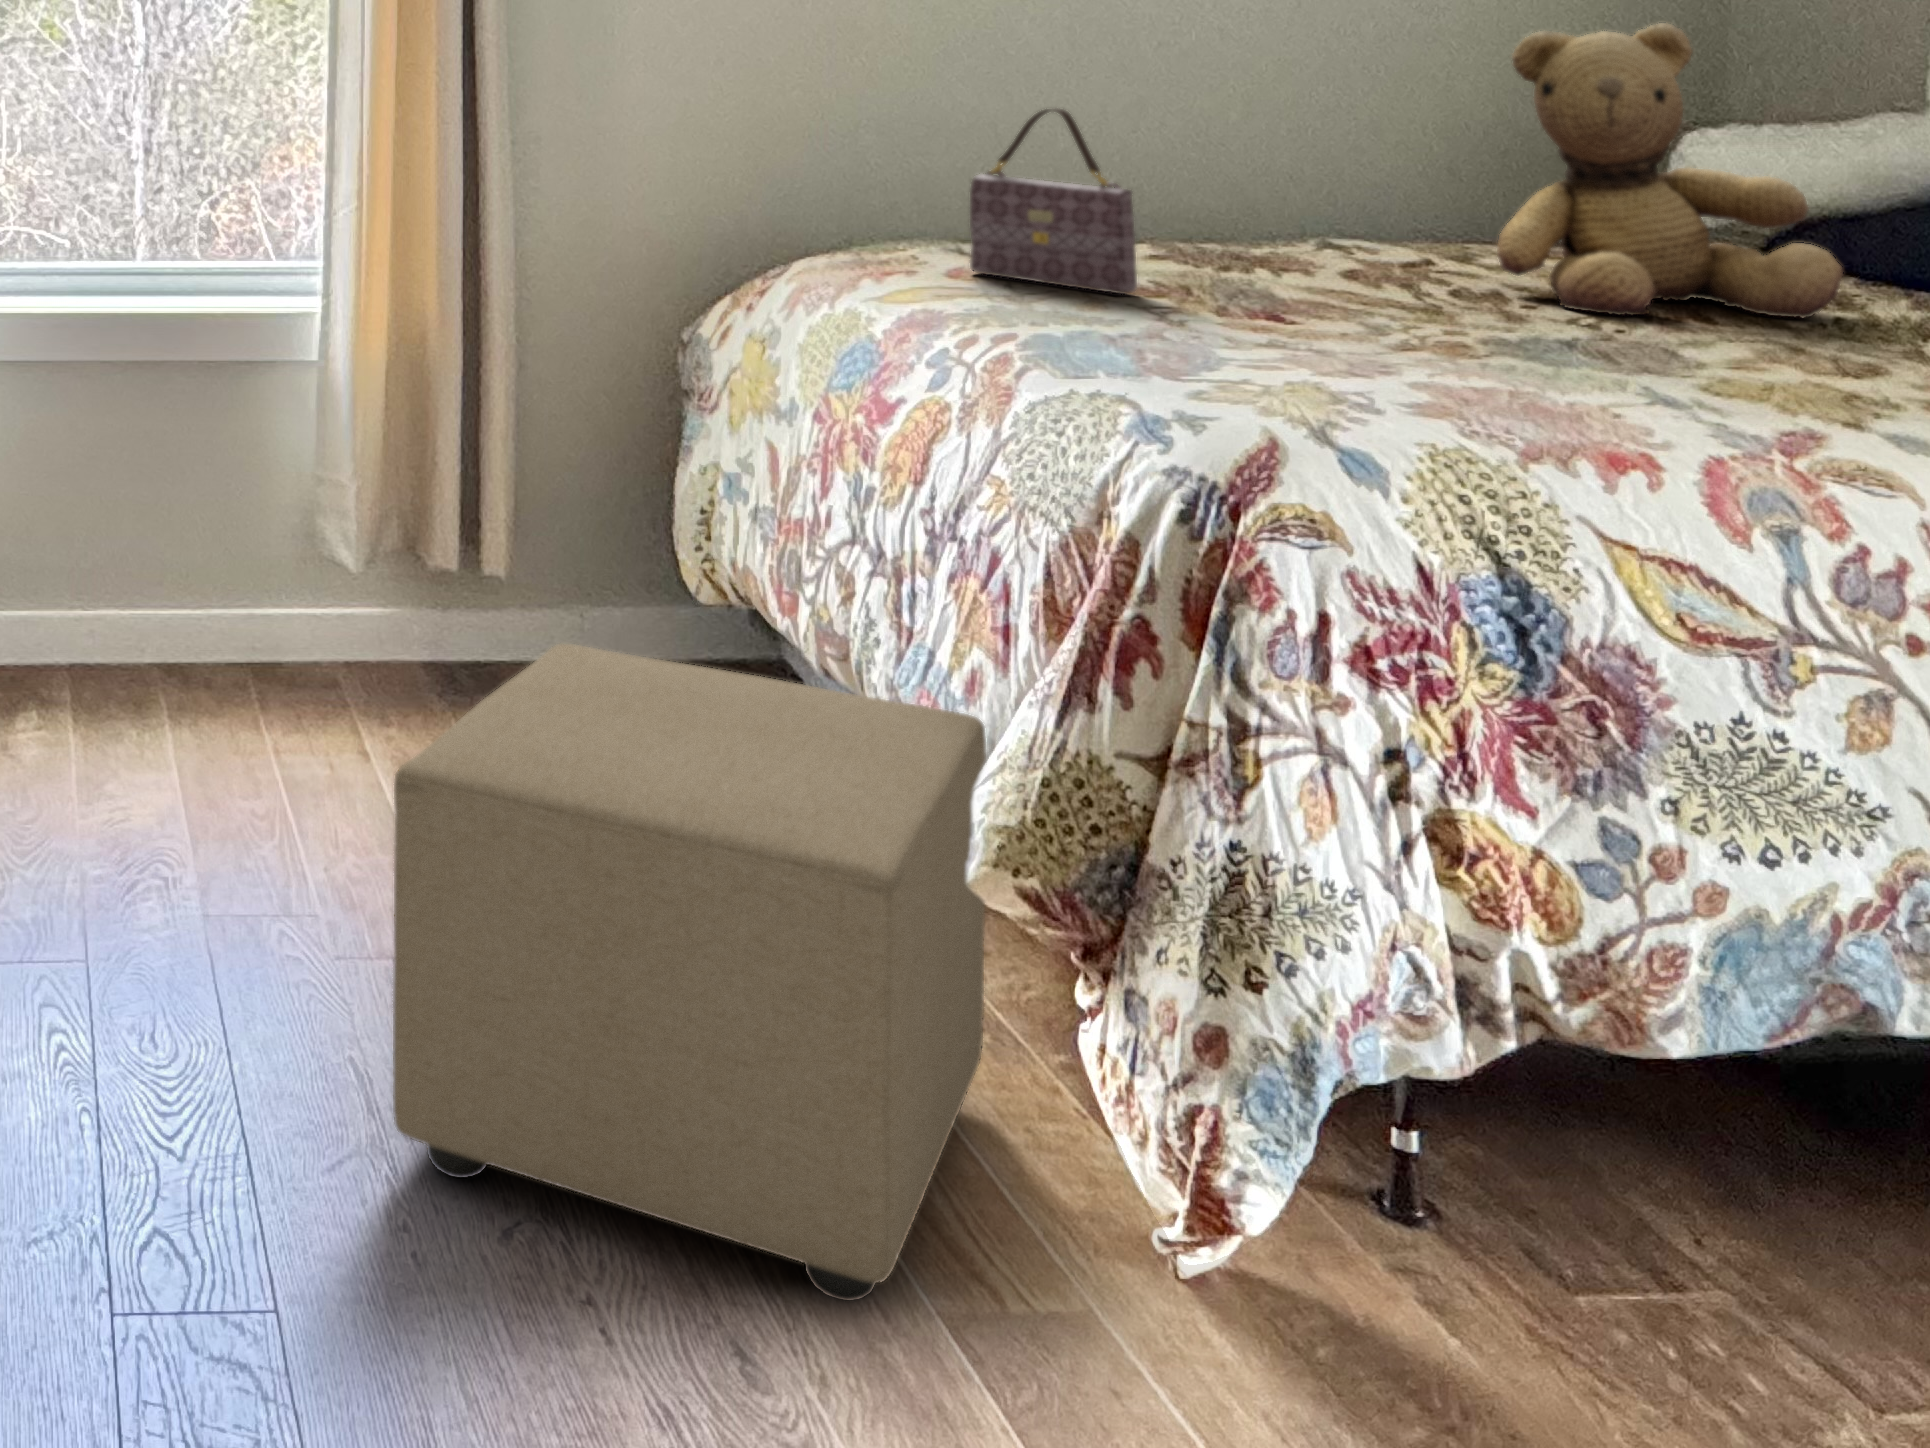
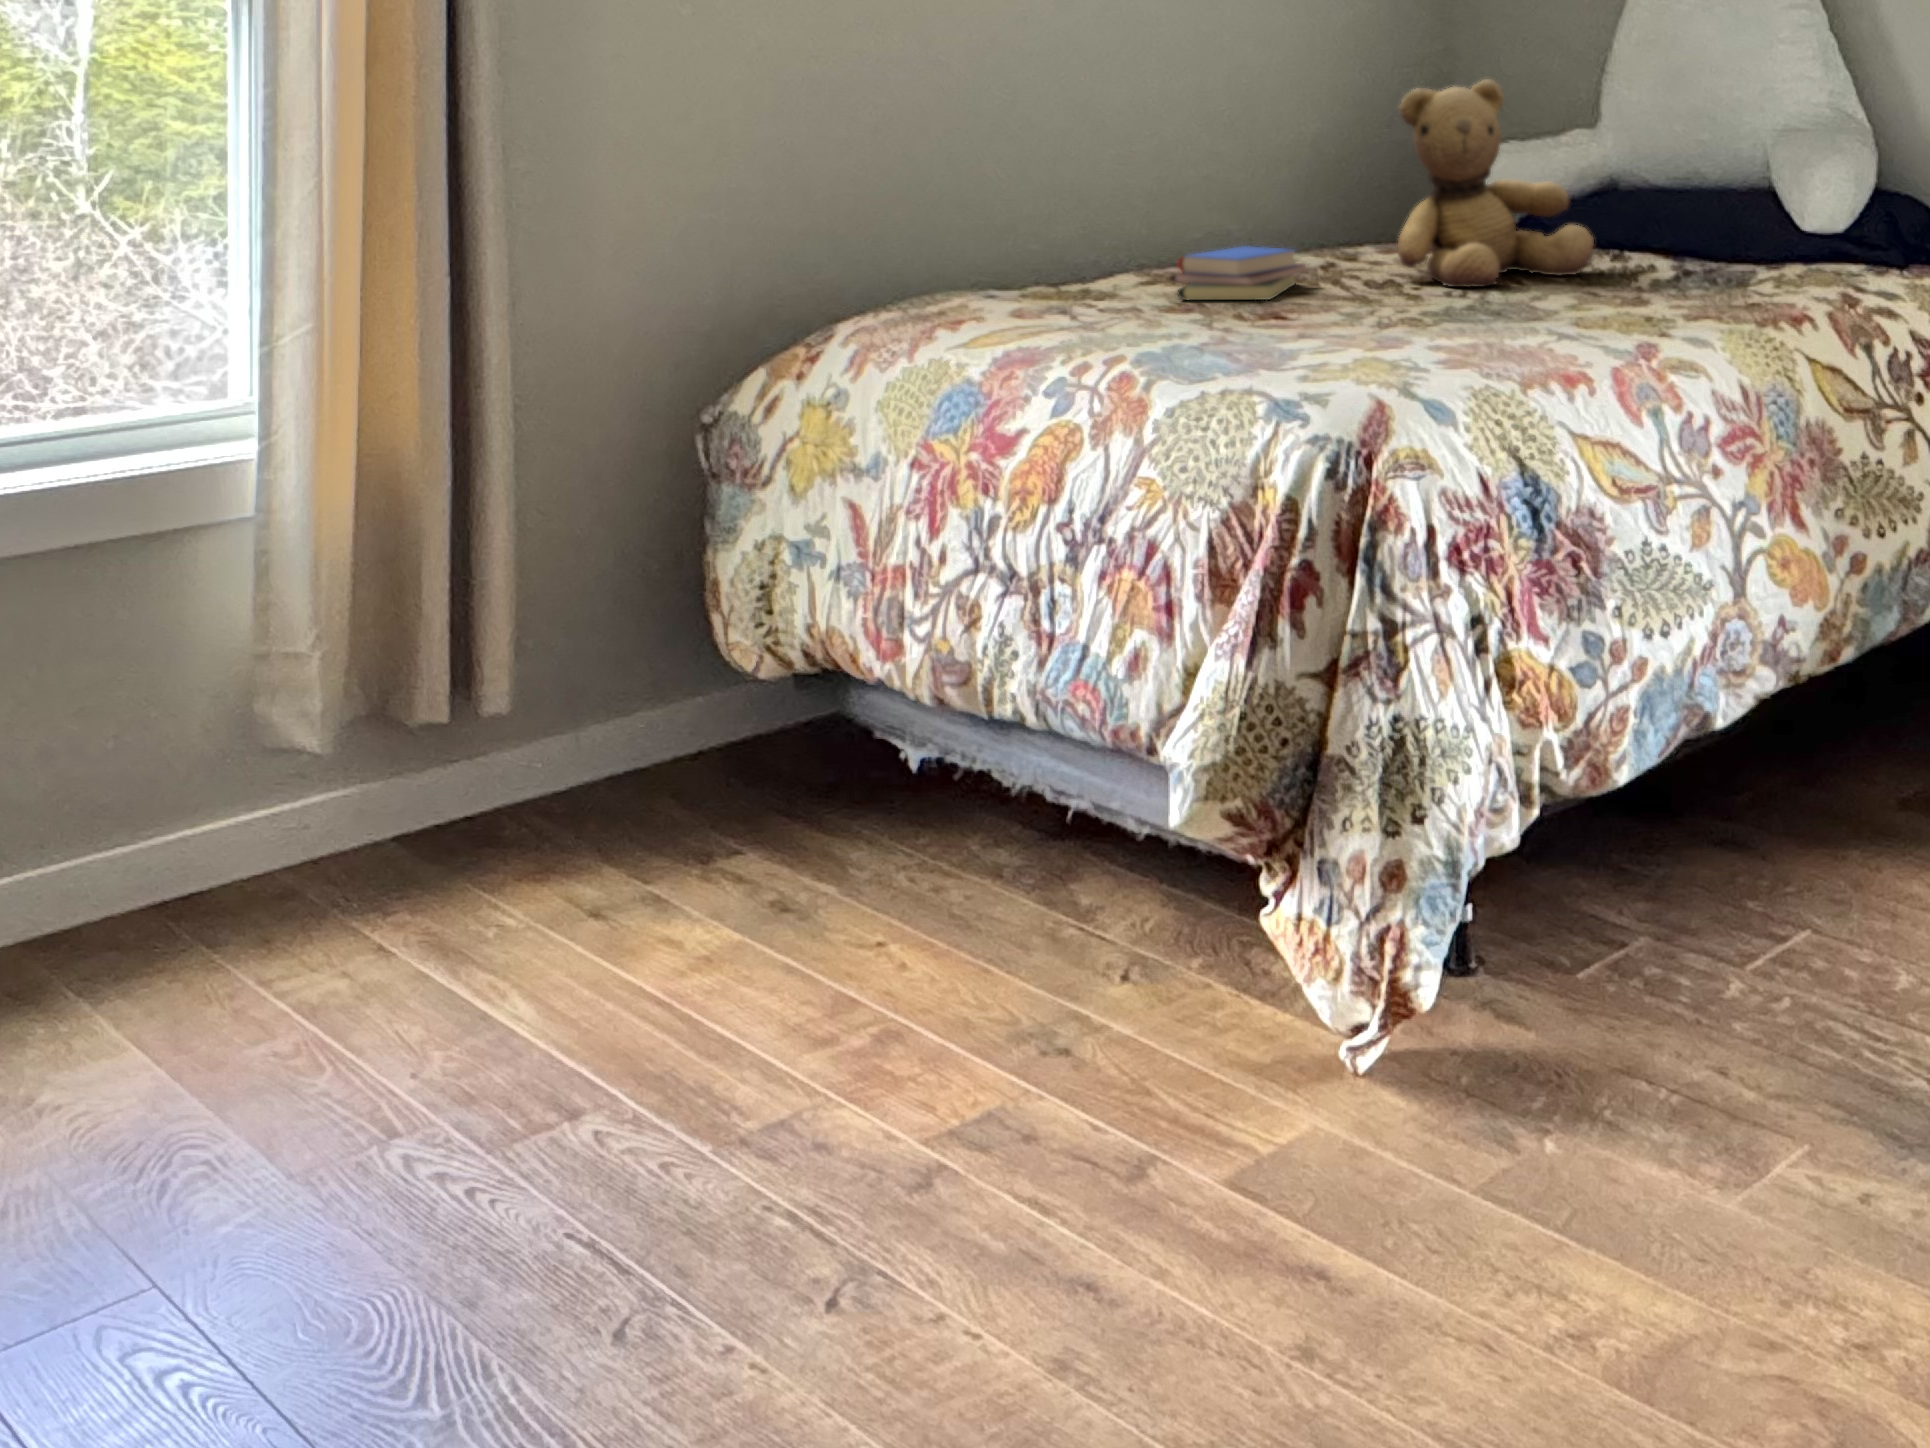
handbag: present [970,109,1137,294] -> none [1032,168,1175,317]
book: none [1159,220,1362,291] -> present [1170,246,1306,300]
ottoman: present [393,644,986,1301] -> none [666,684,1188,1290]

